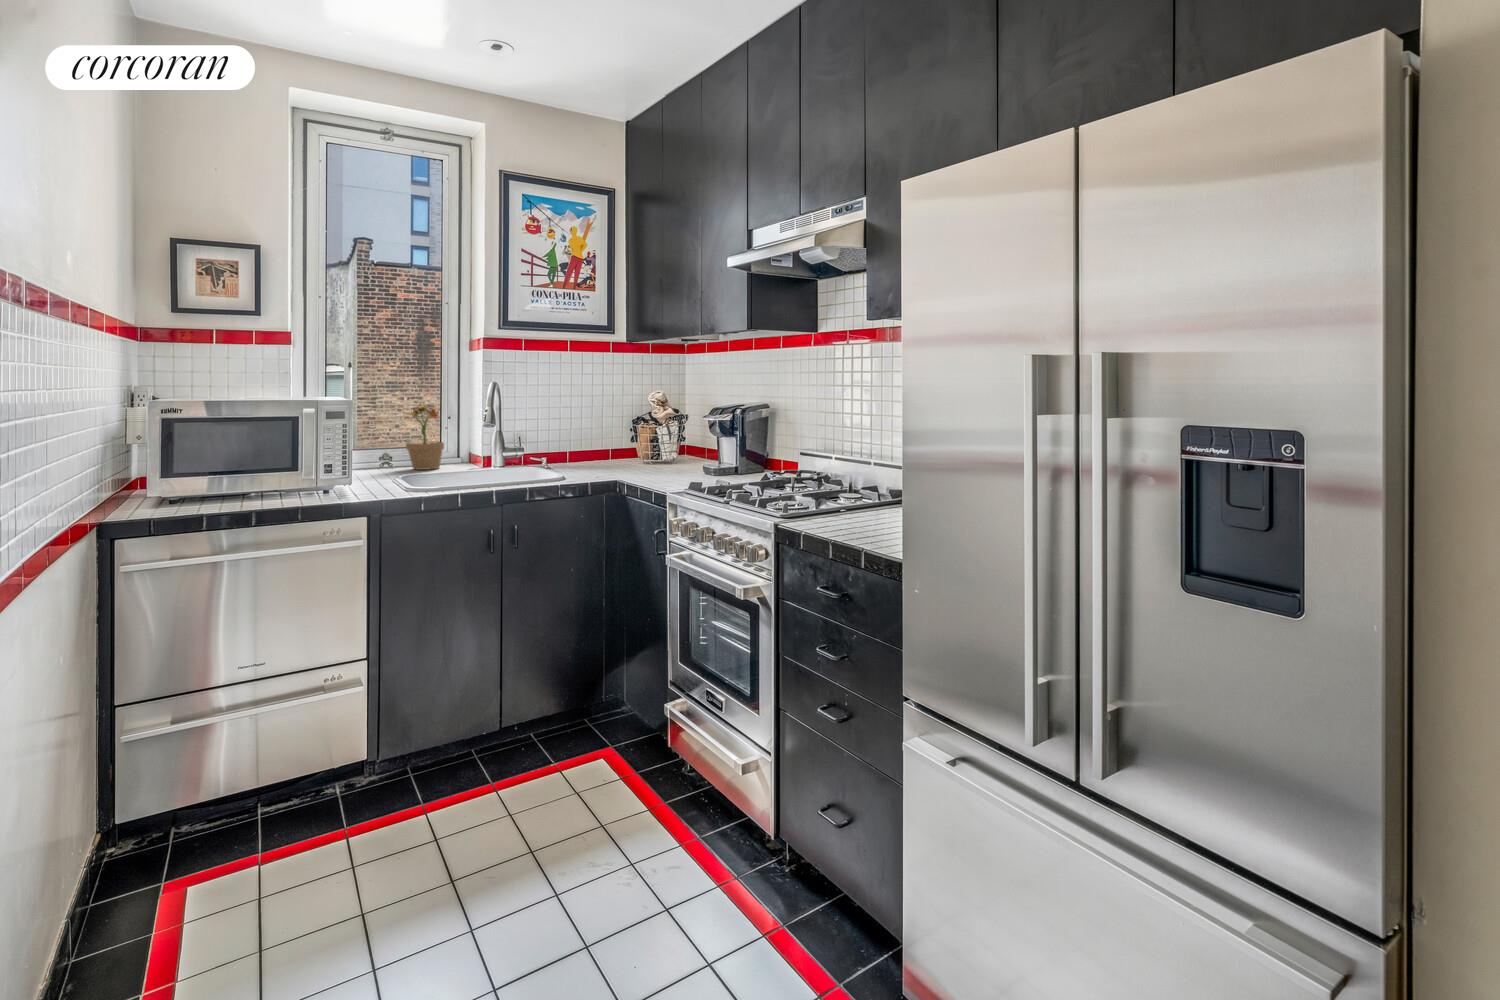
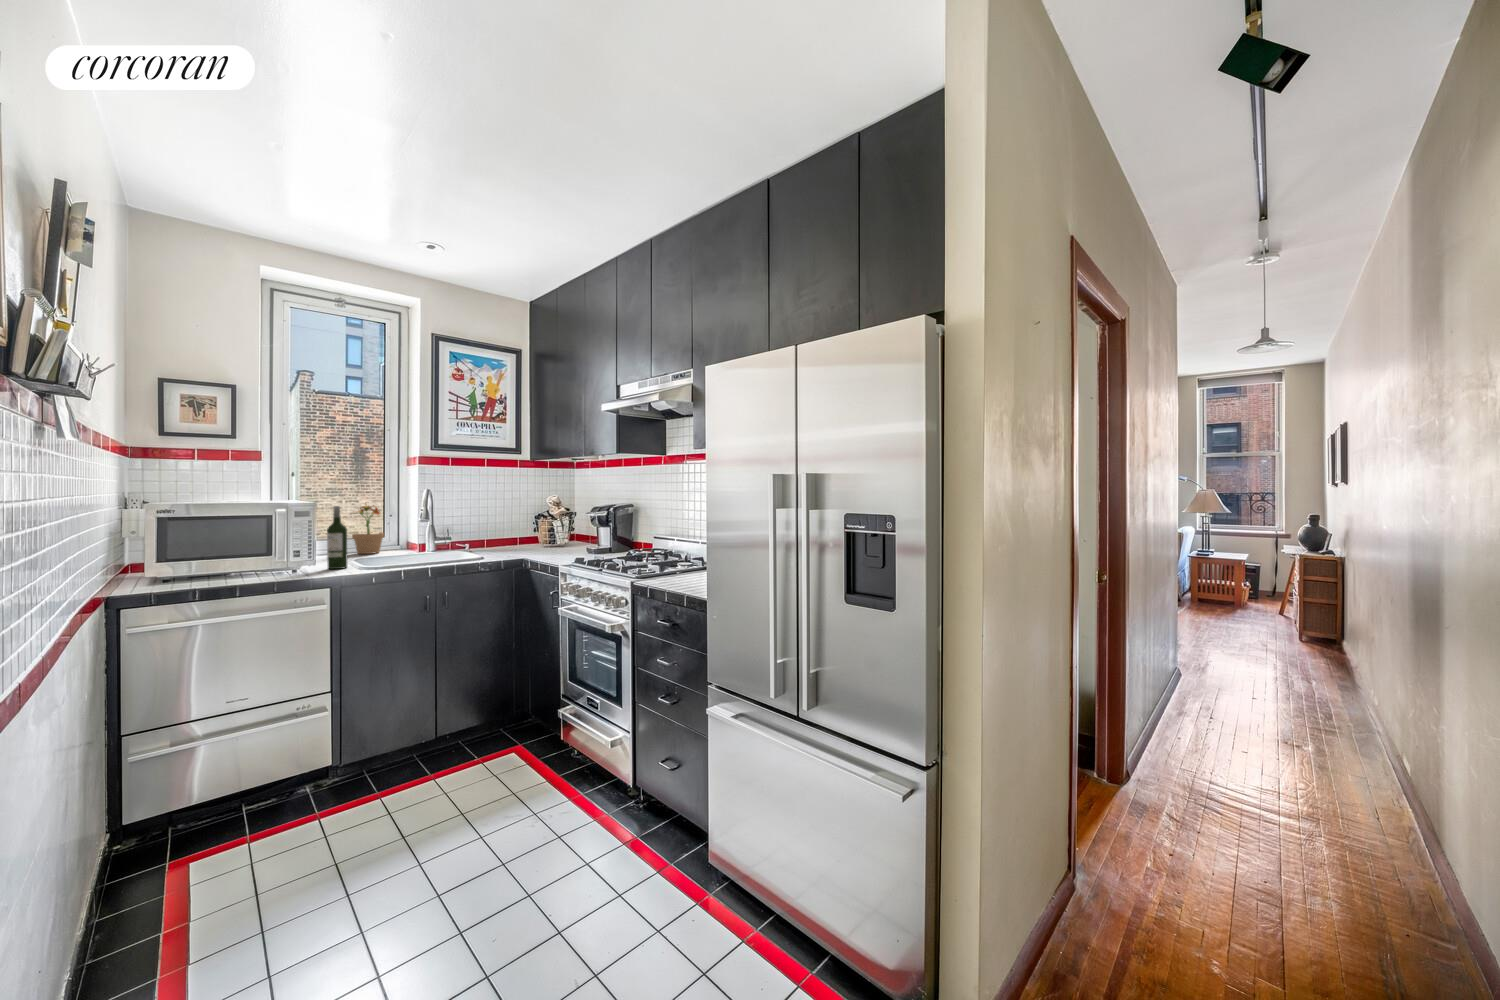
wine bottle: none [366,405,394,490] -> present [327,506,347,569]

